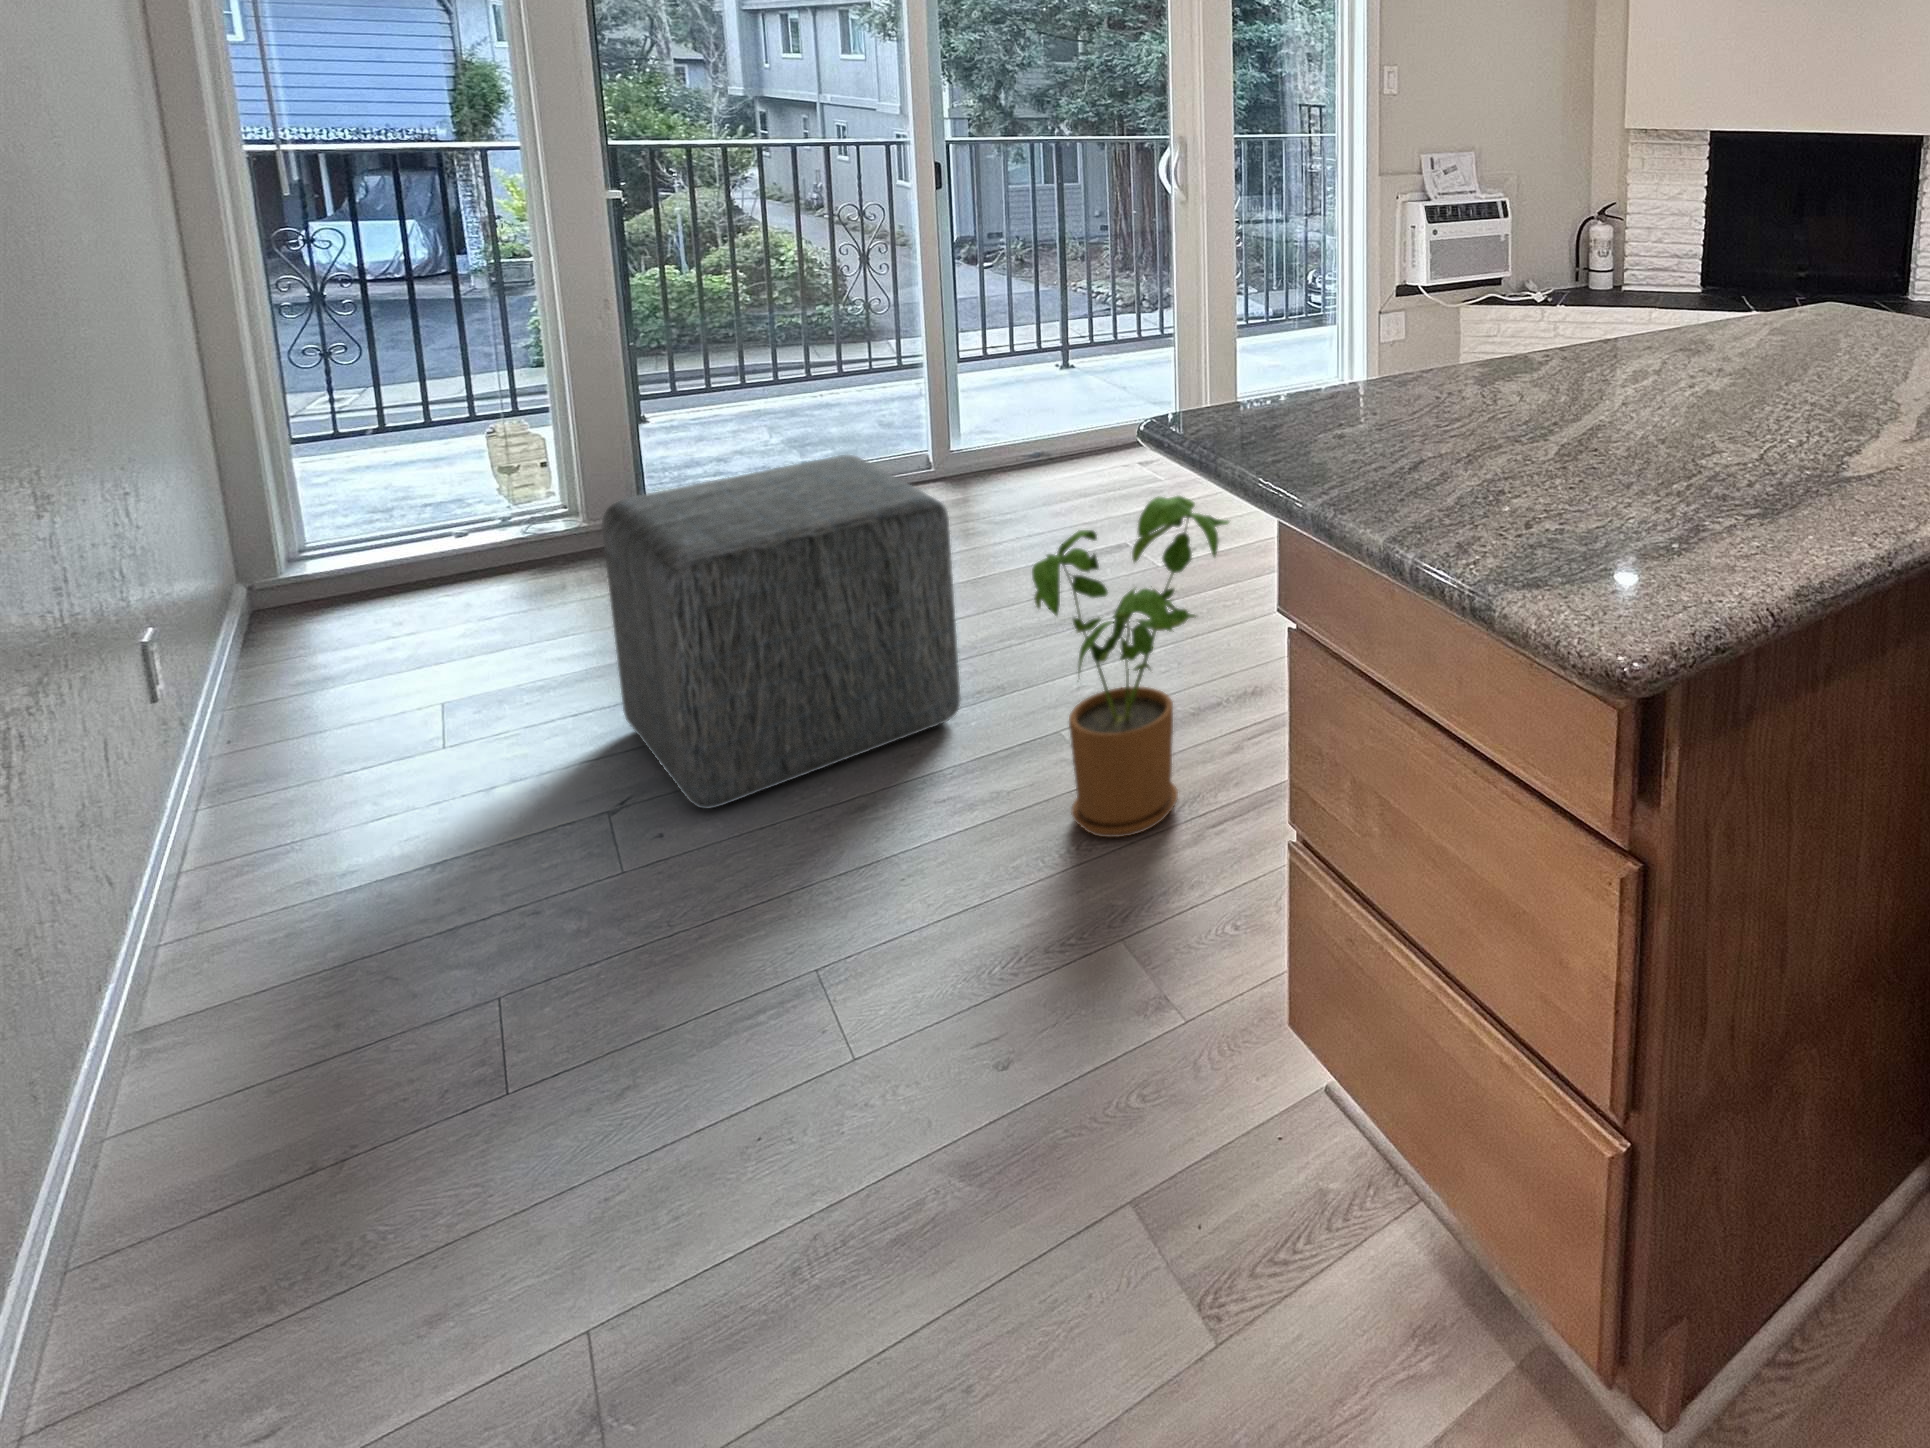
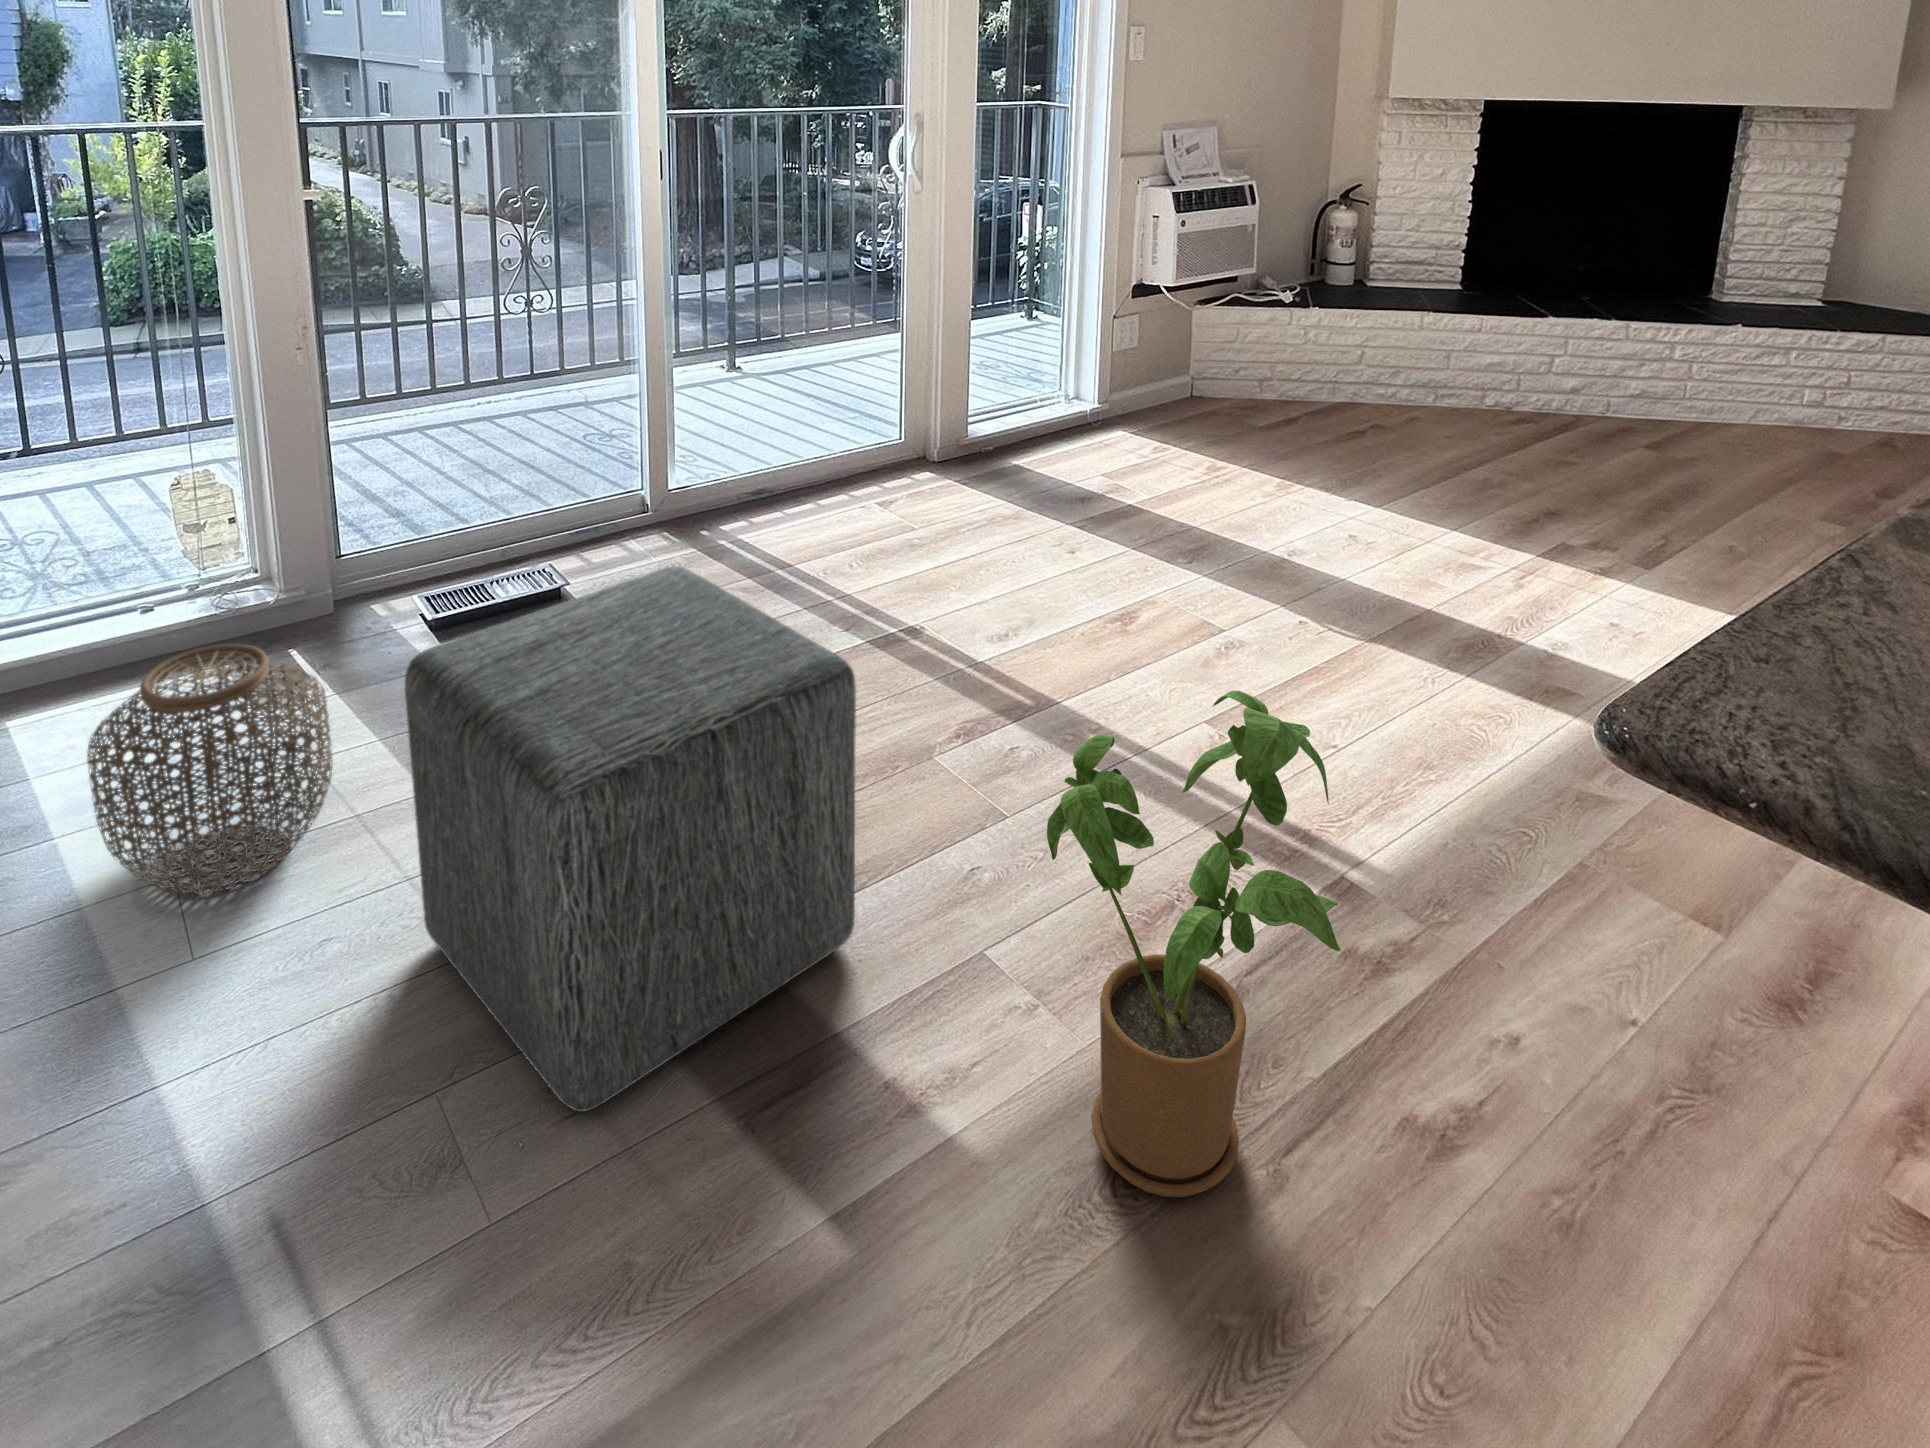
woven basket: none [364,522,578,709] -> present [87,644,333,895]

